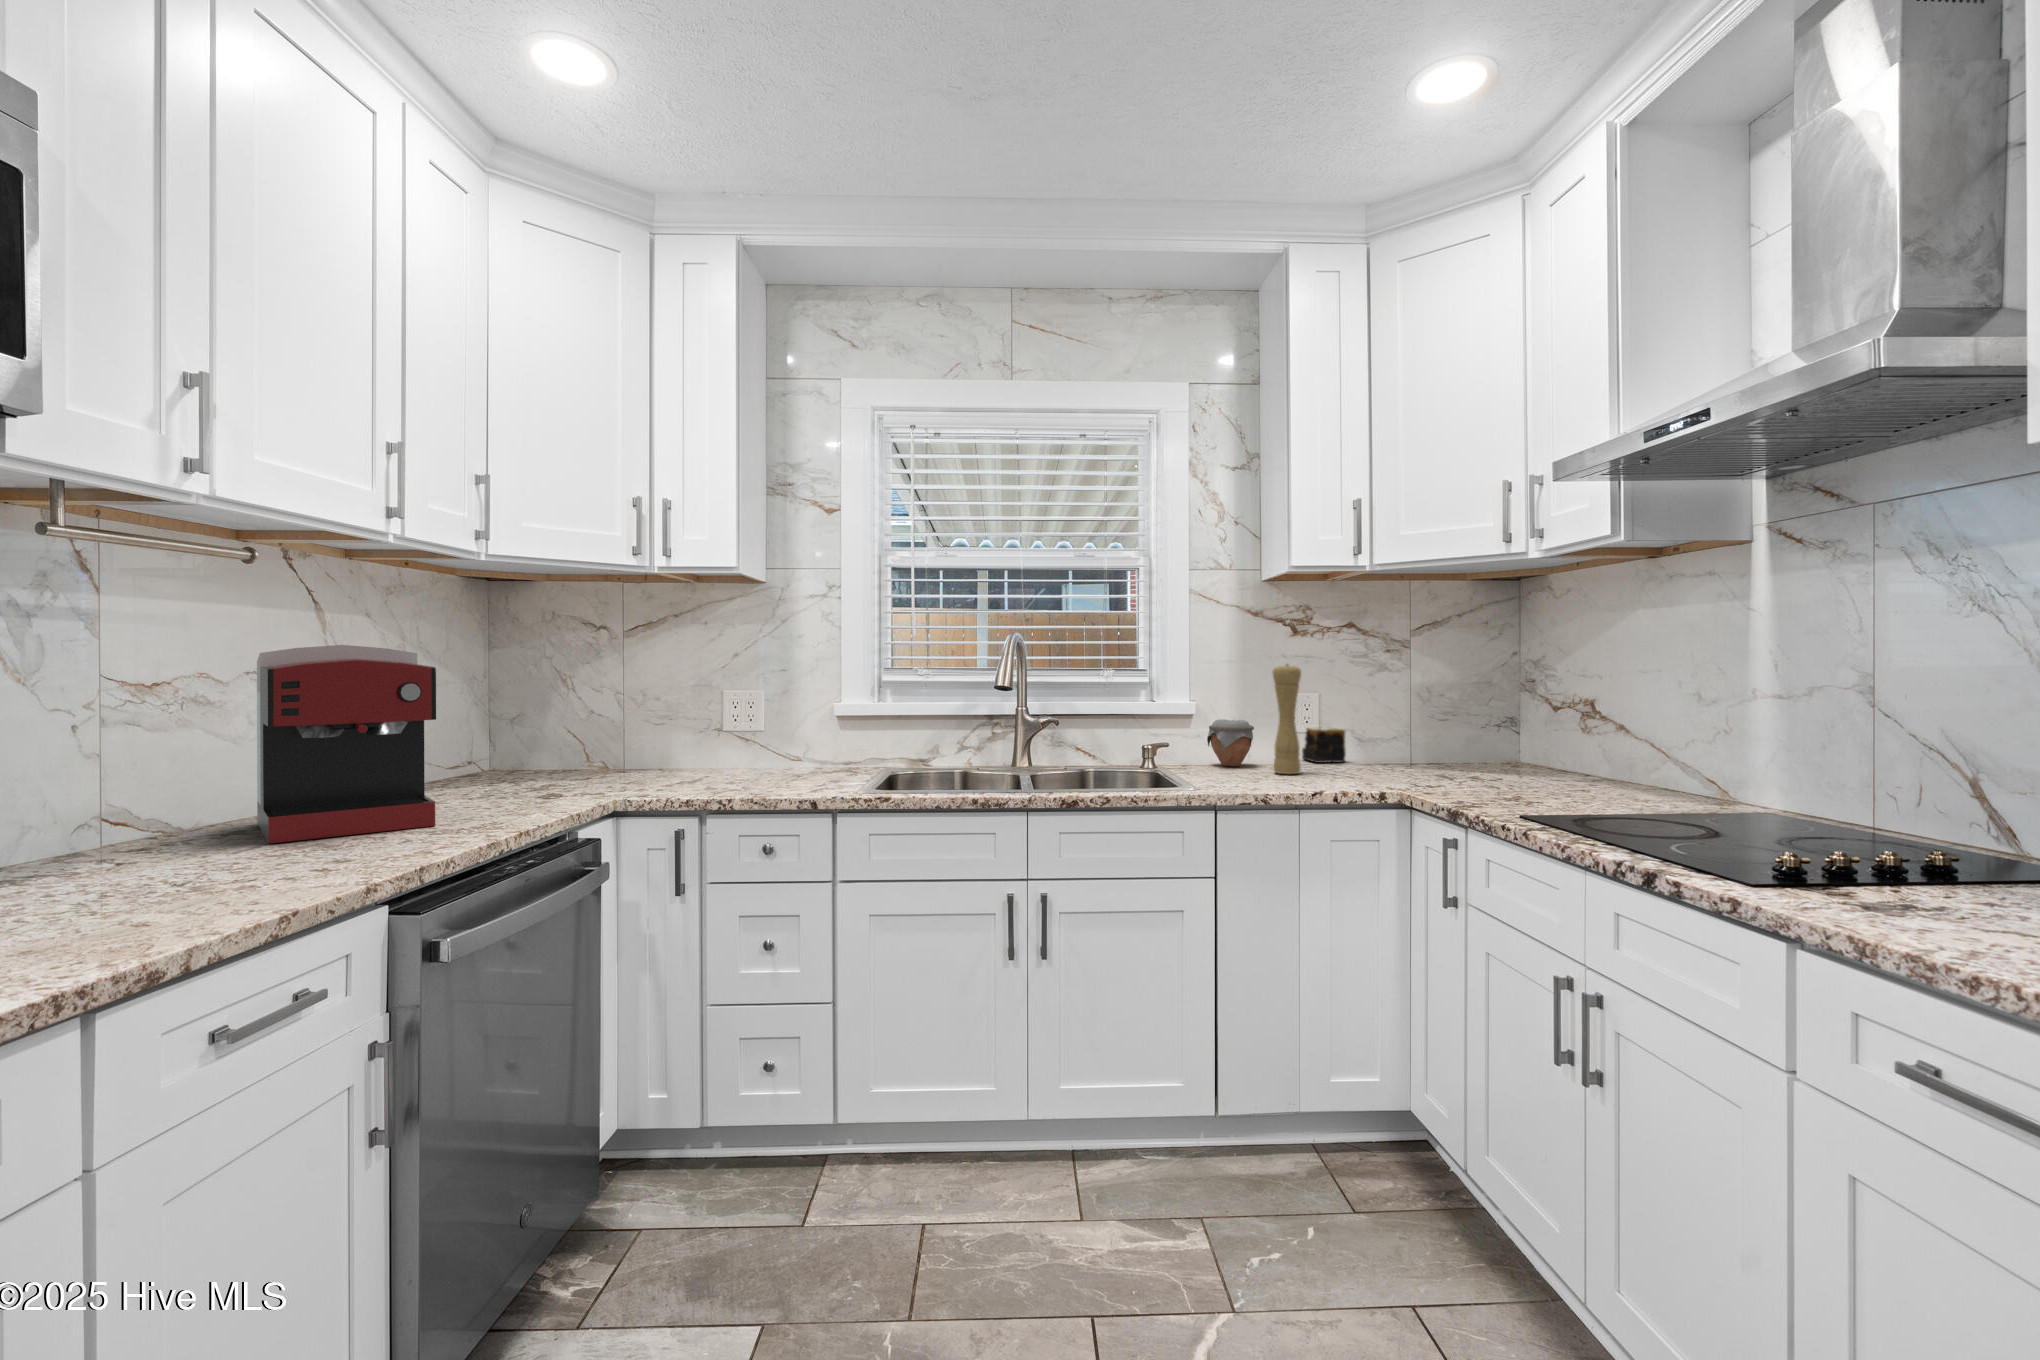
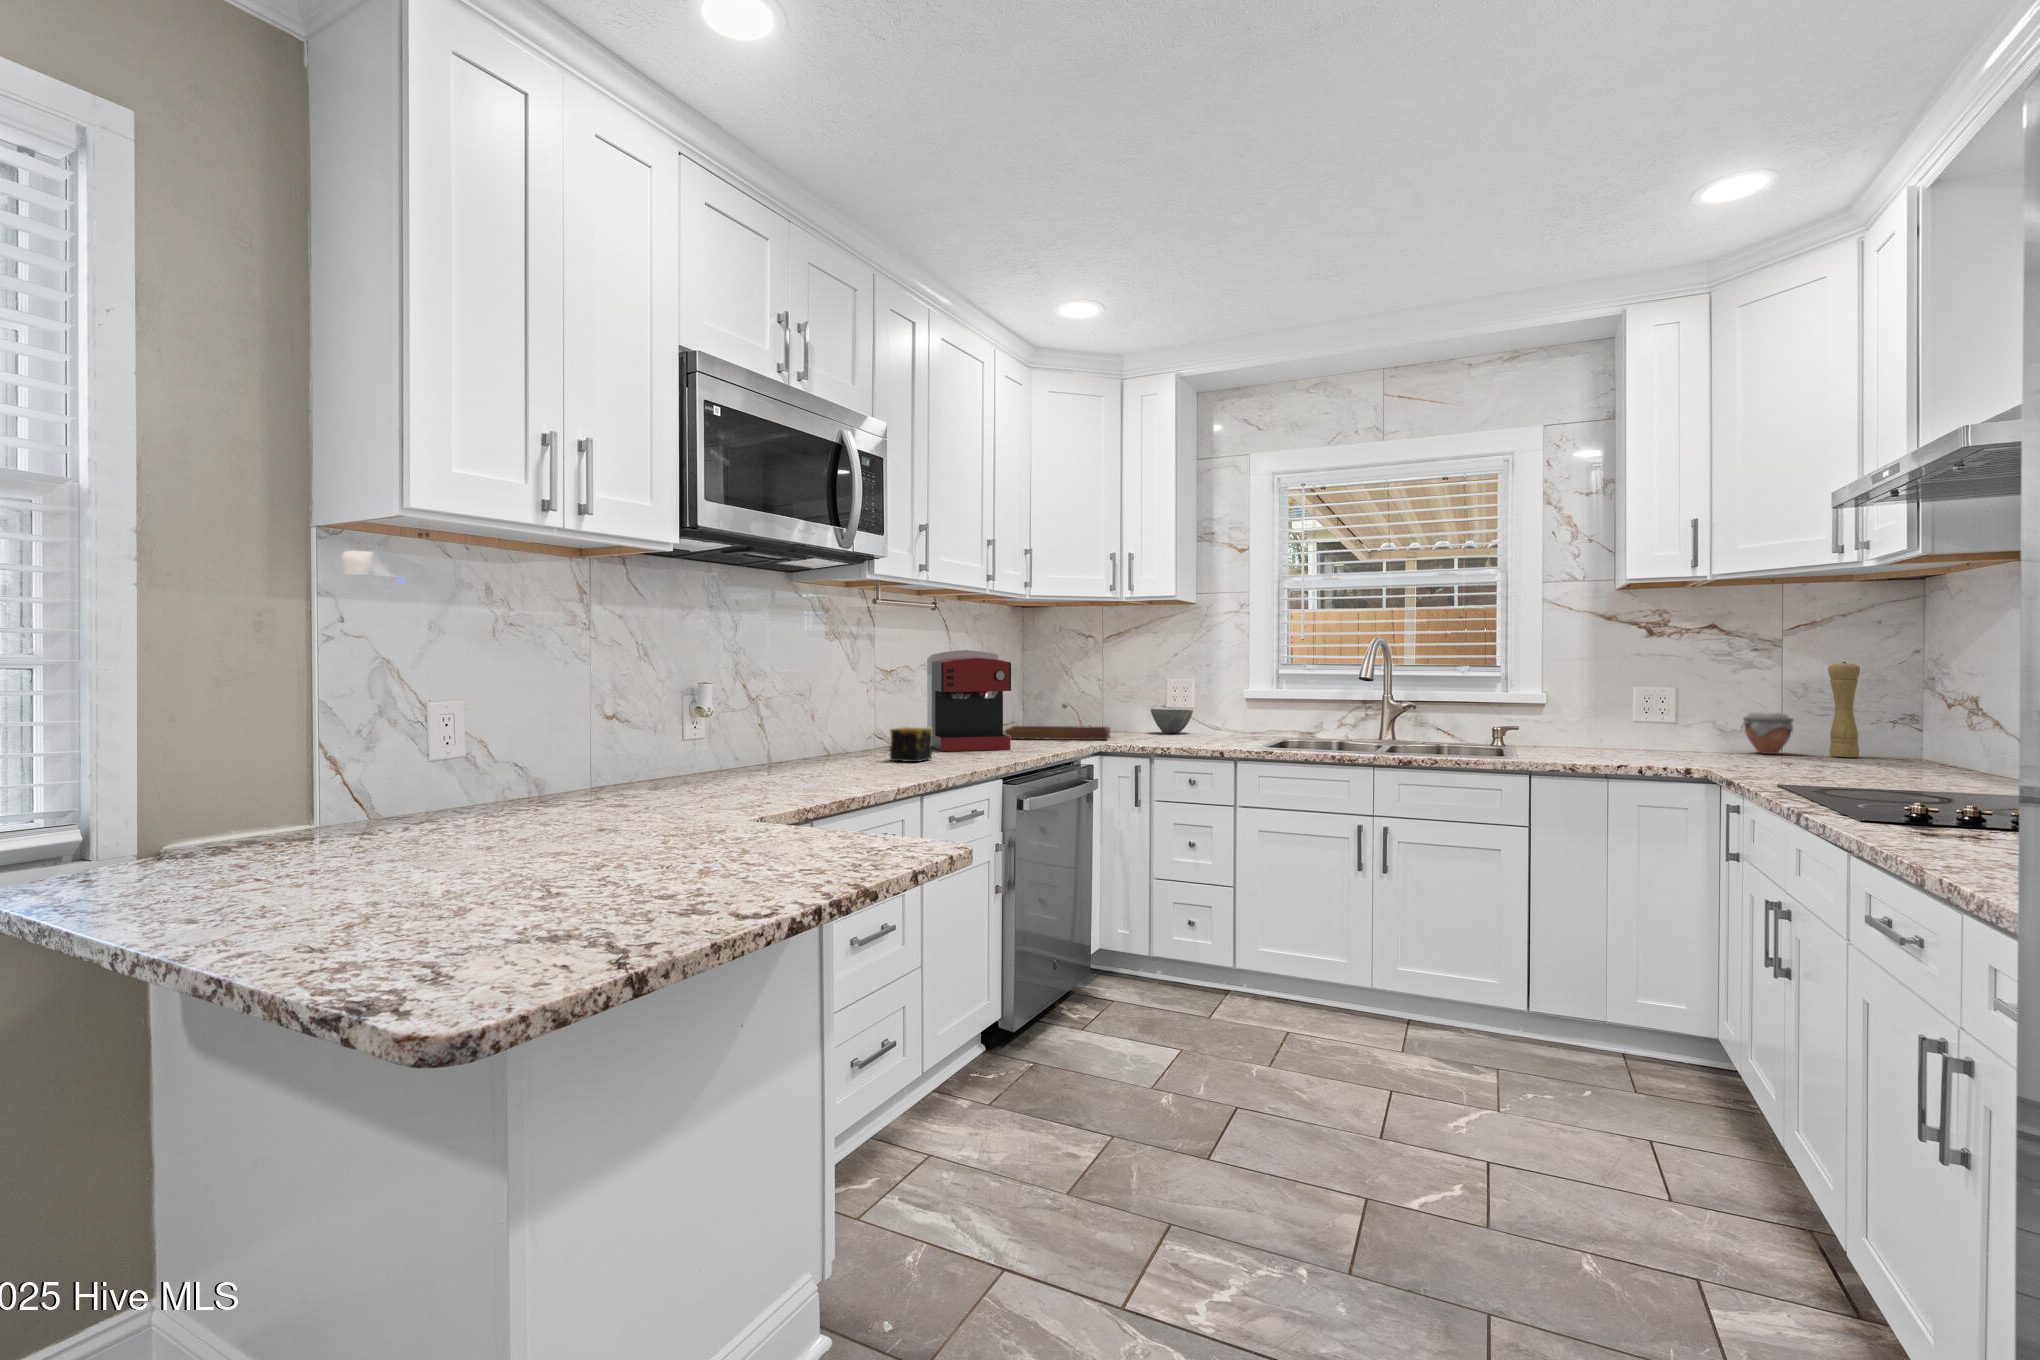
pepper mill: present [1273,665,1301,774] -> present [1828,662,1860,757]
jar: present [1207,719,1254,766] -> present [1742,712,1793,754]
candle: present [1302,728,1346,763] -> present [890,727,932,762]
tray: none [444,730,637,796] -> present [1005,703,1110,740]
bowl: none [701,732,763,766] -> present [1151,709,1193,733]

